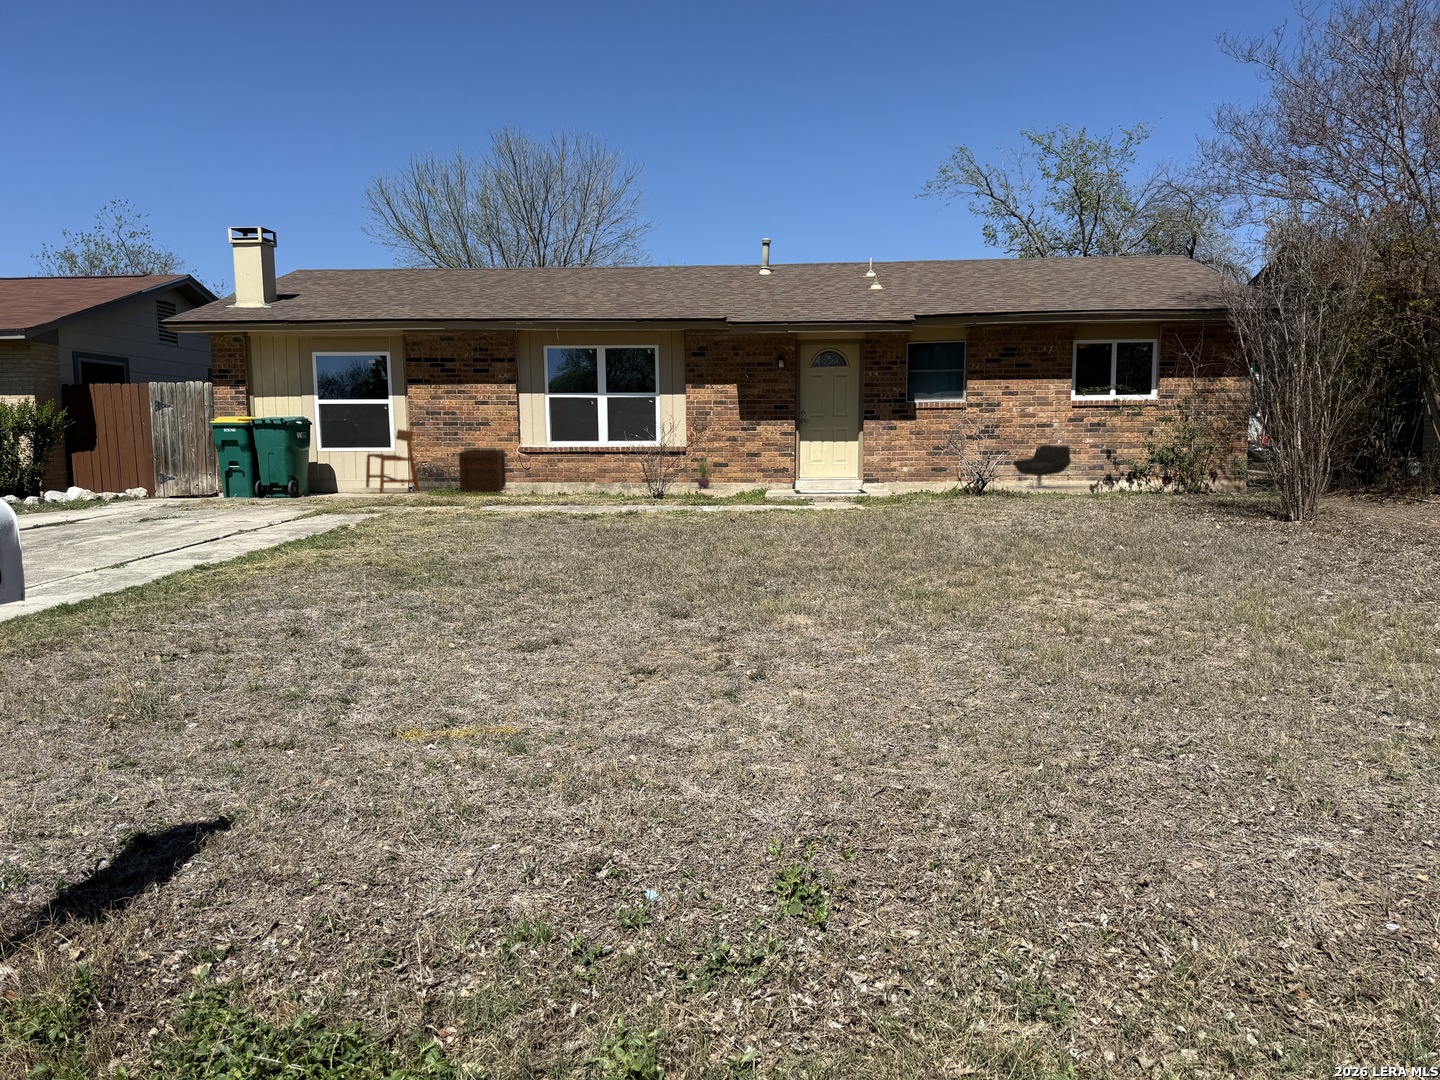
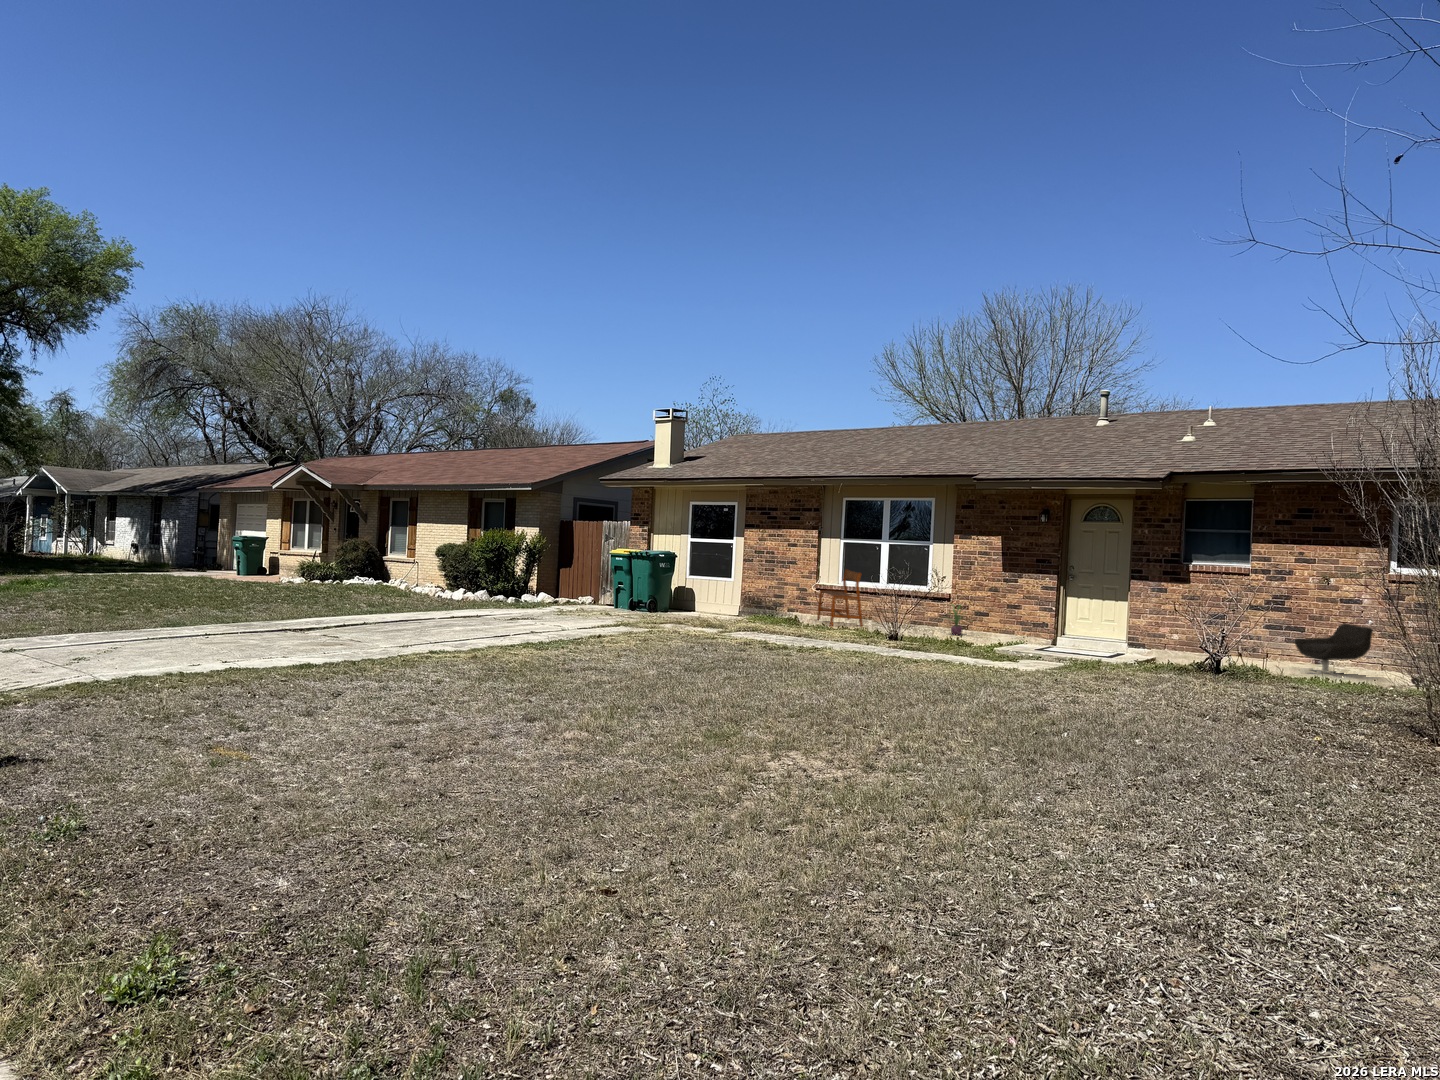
bench: present [366,429,419,493] -> present [817,569,863,627]
wooden crate: present [459,449,506,491] -> none [760,584,805,620]

